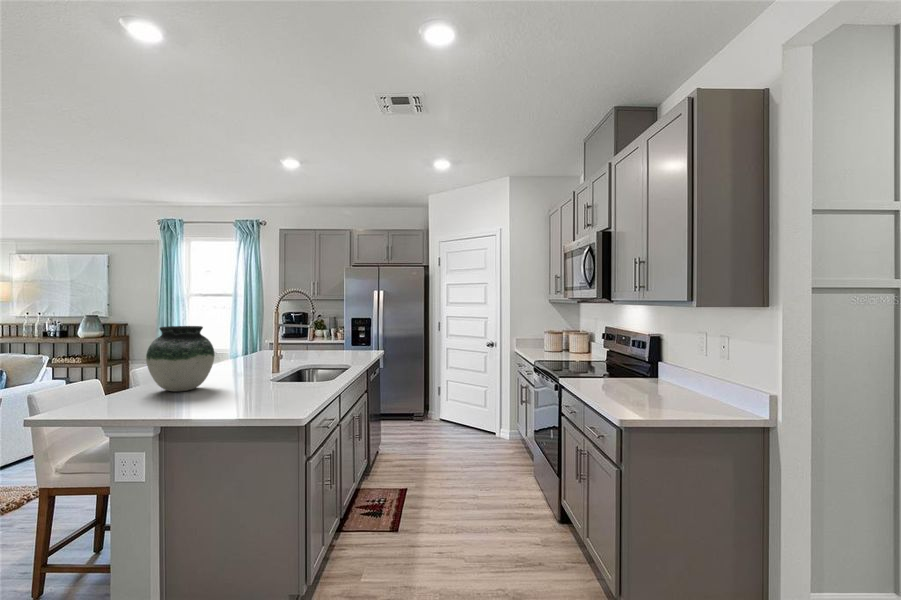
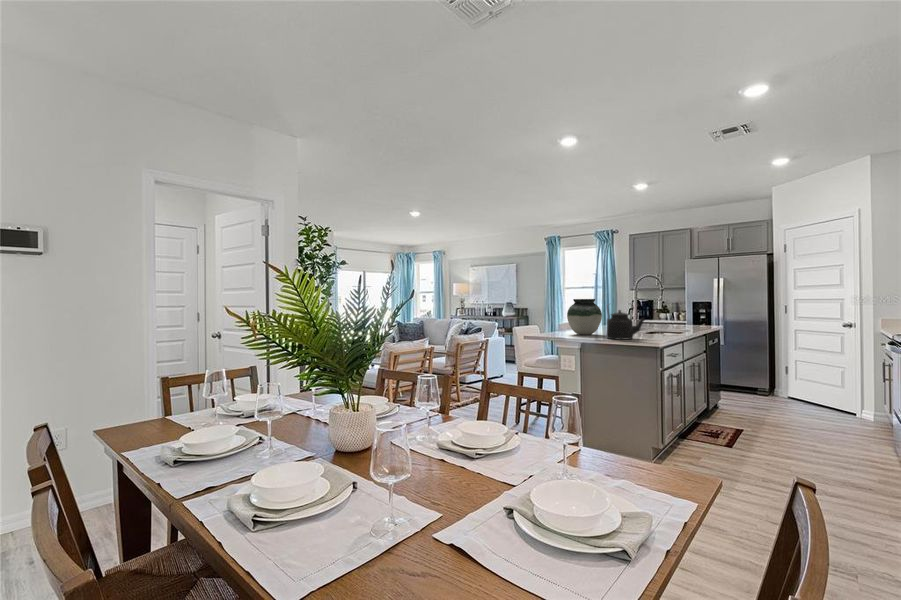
kettle: none [215,338,284,404] -> present [607,305,645,340]

